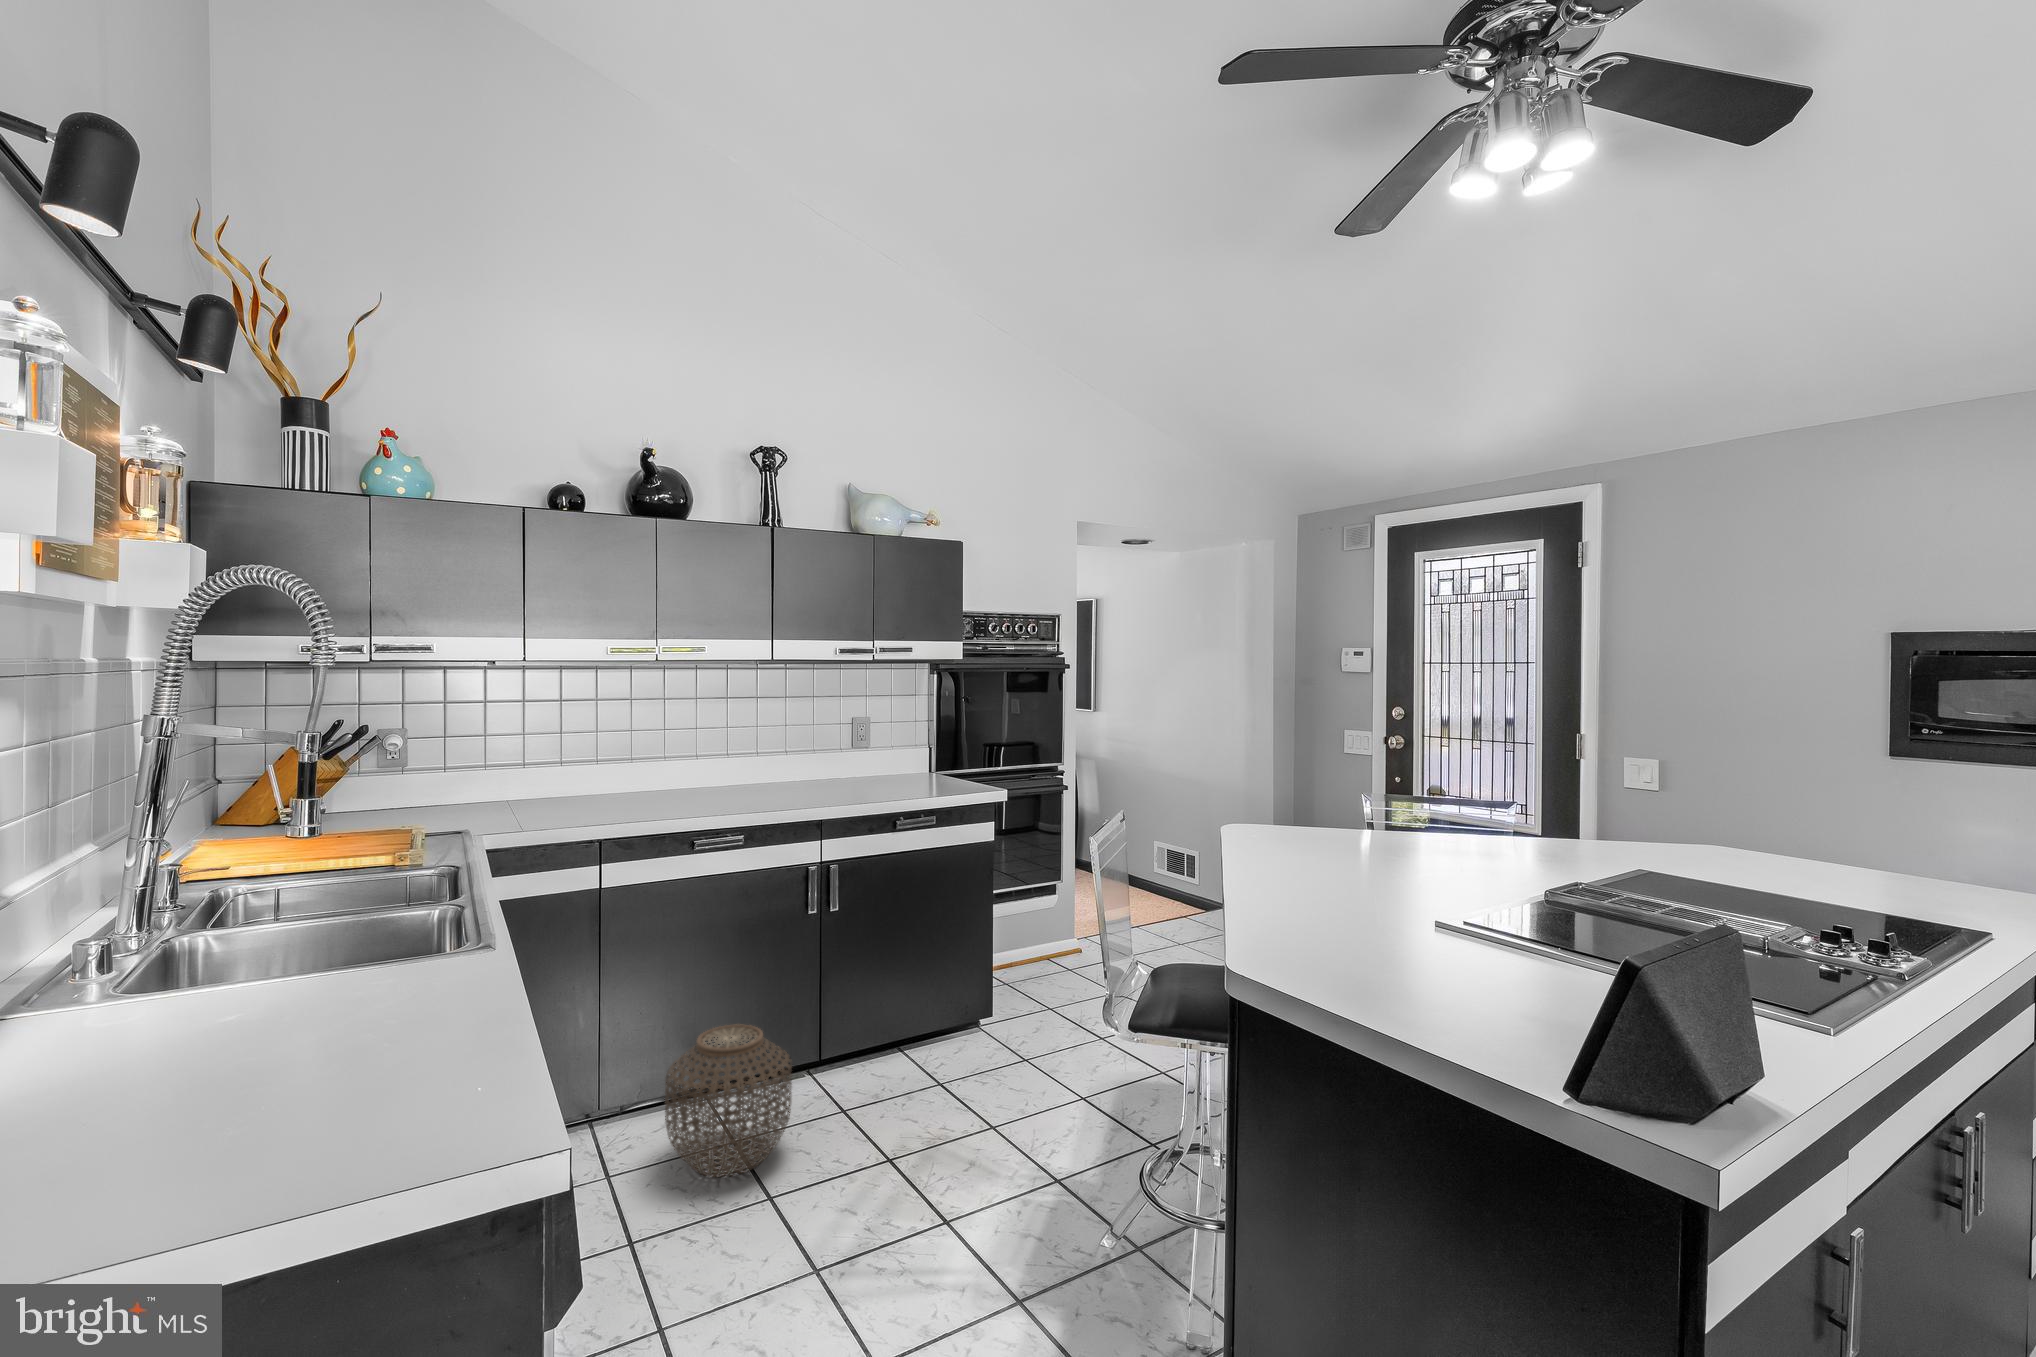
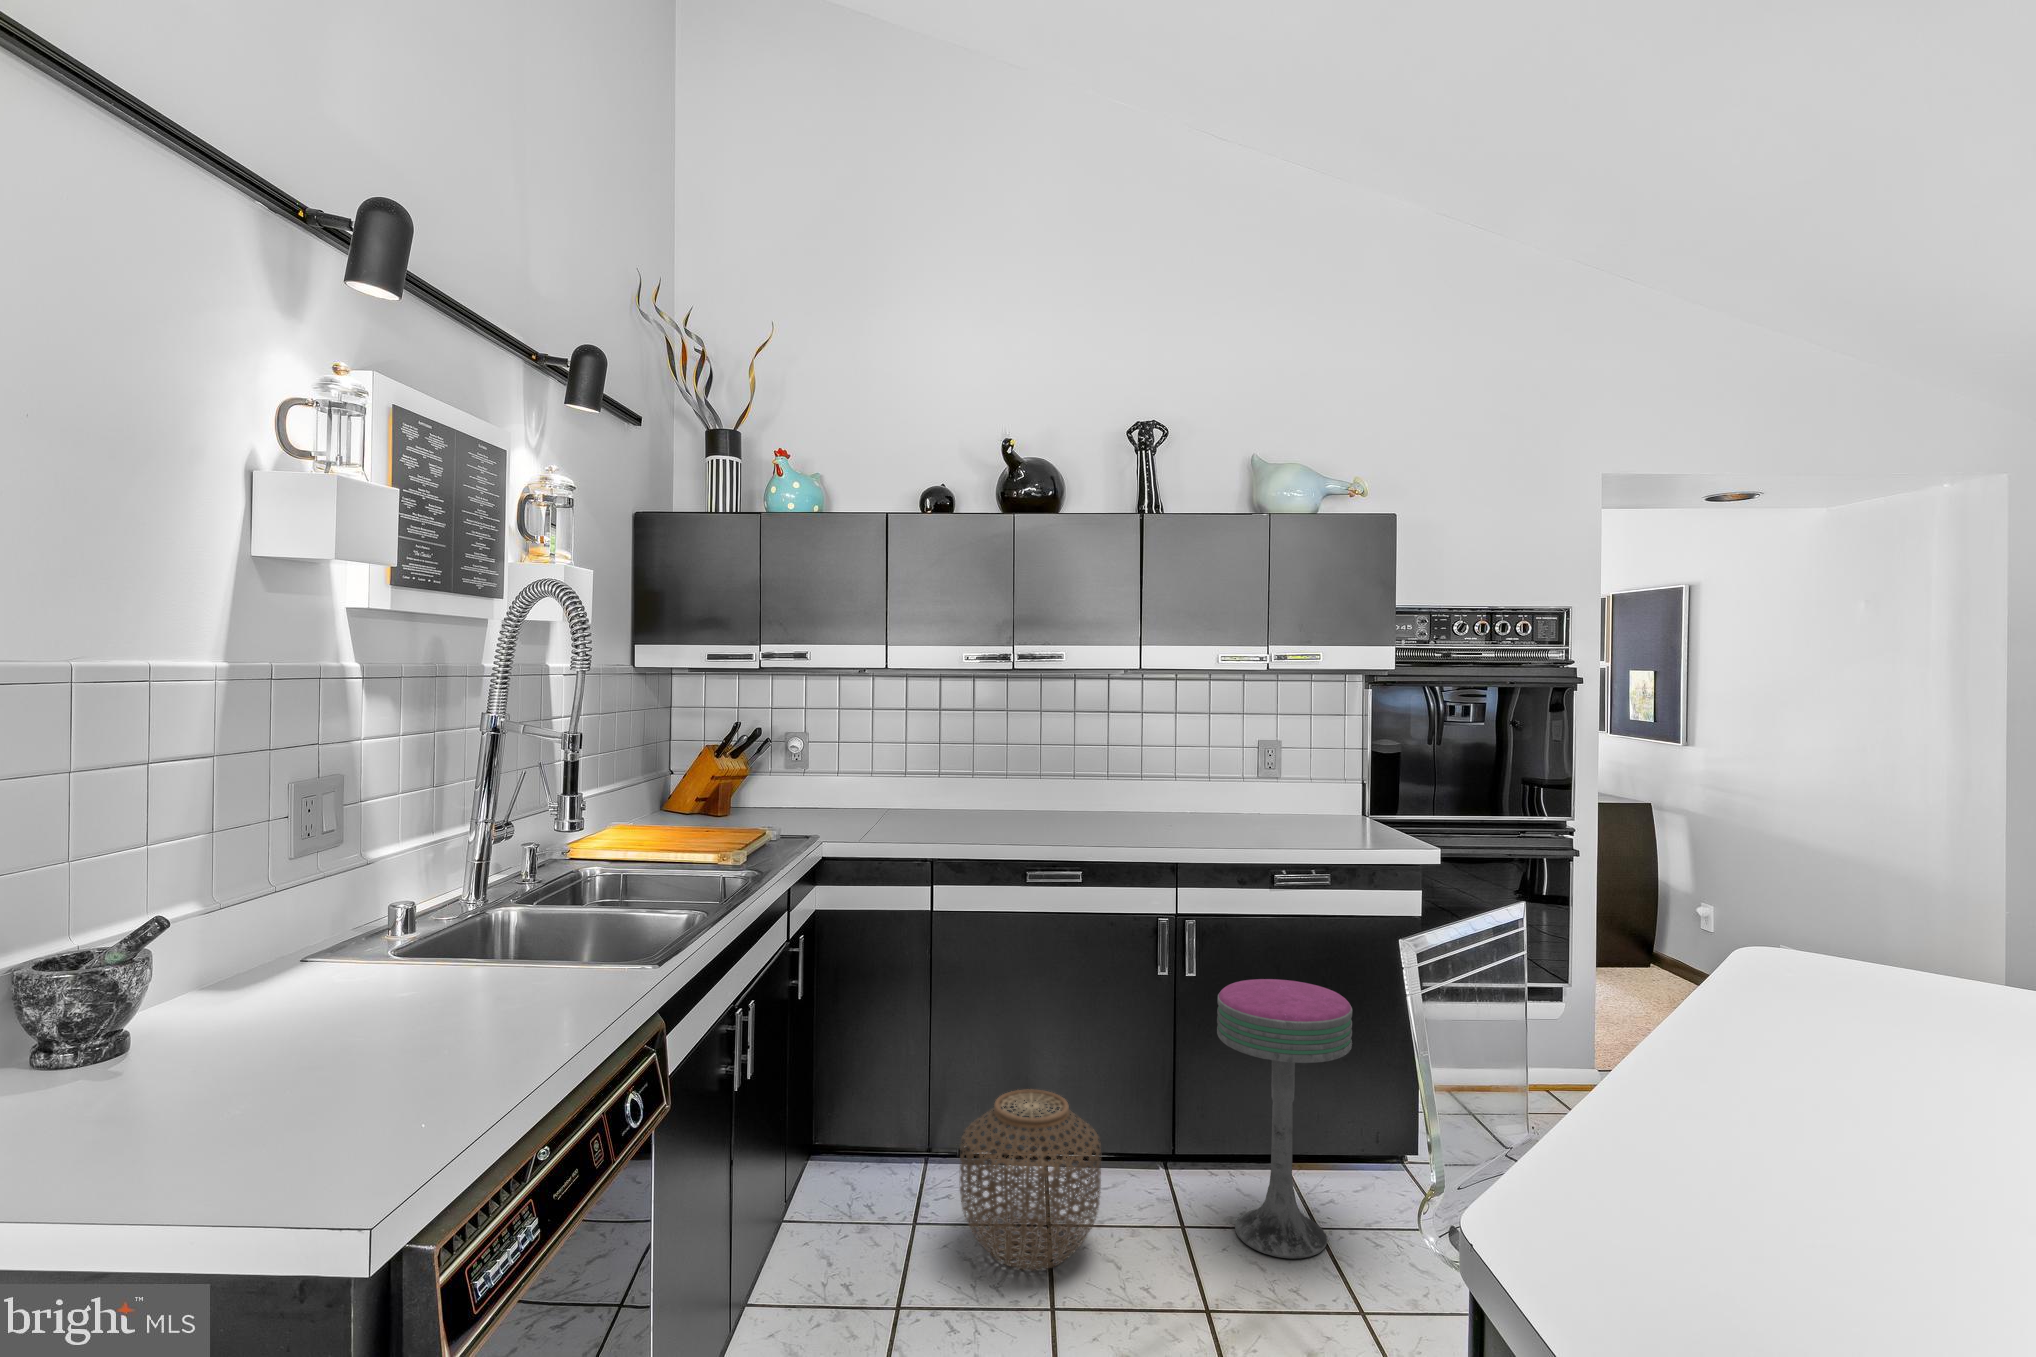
bar stool: none [868,902,969,1110] -> present [1217,979,1352,1258]

